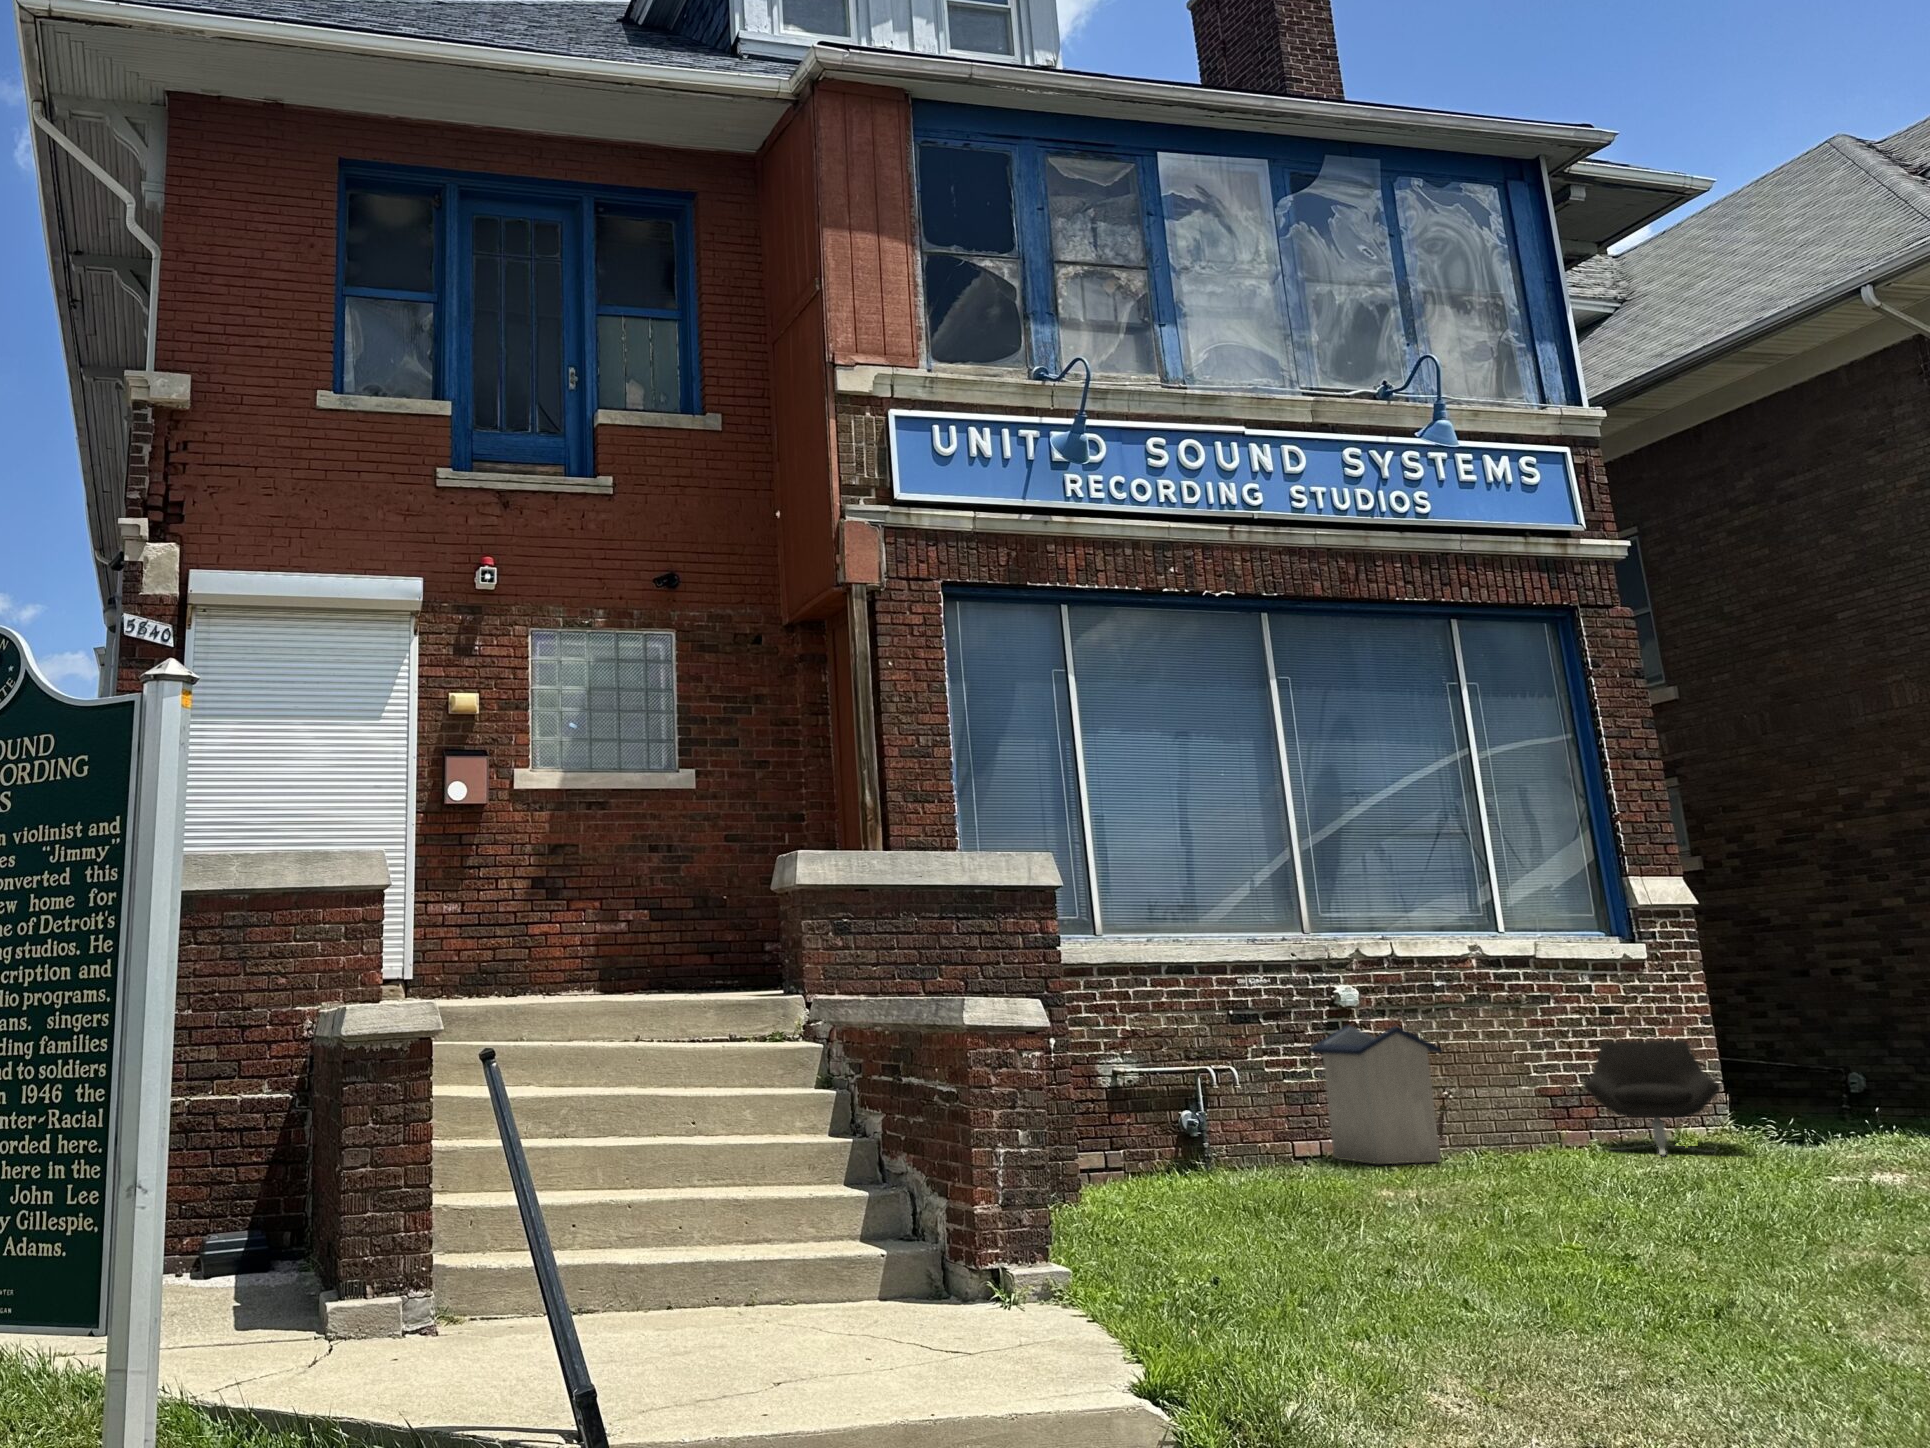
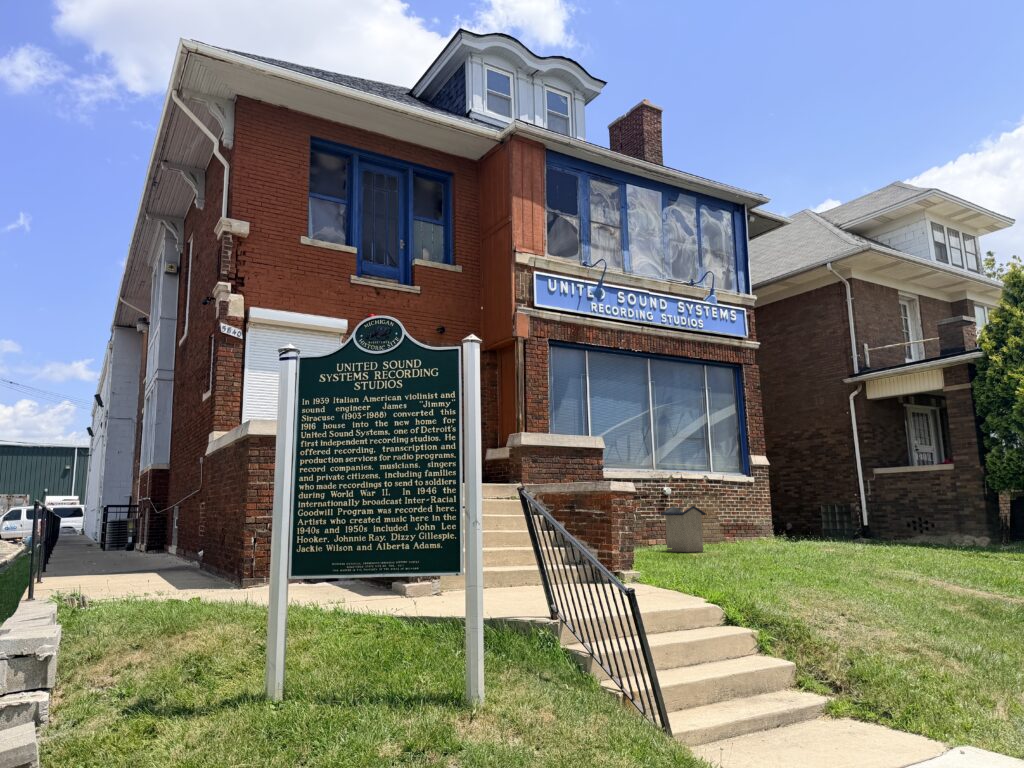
lounge chair: present [1584,1040,1720,1155] -> none [740,513,785,549]

